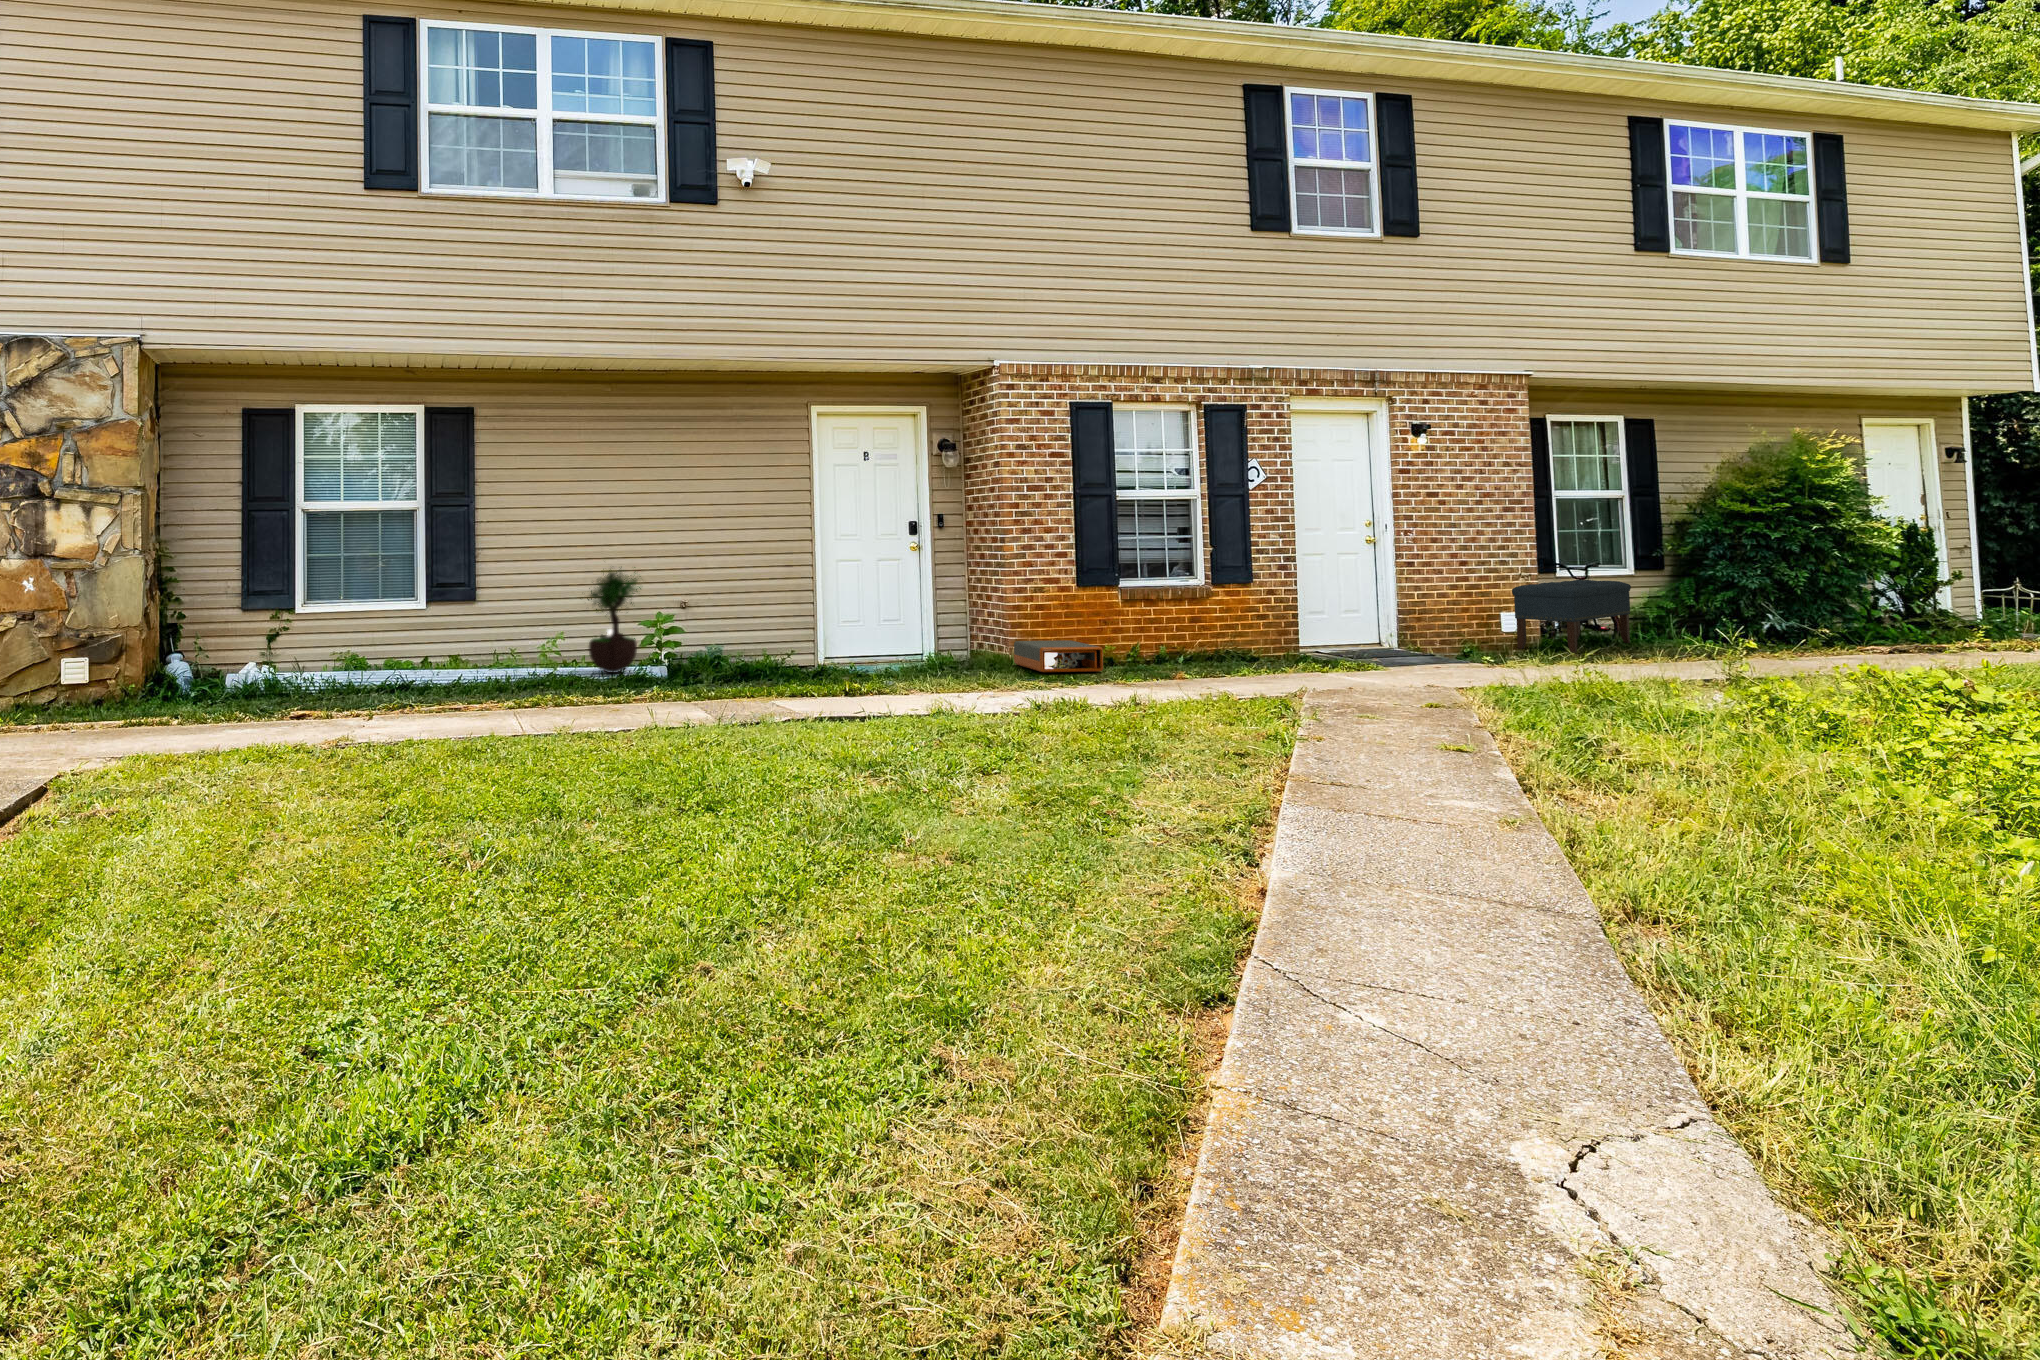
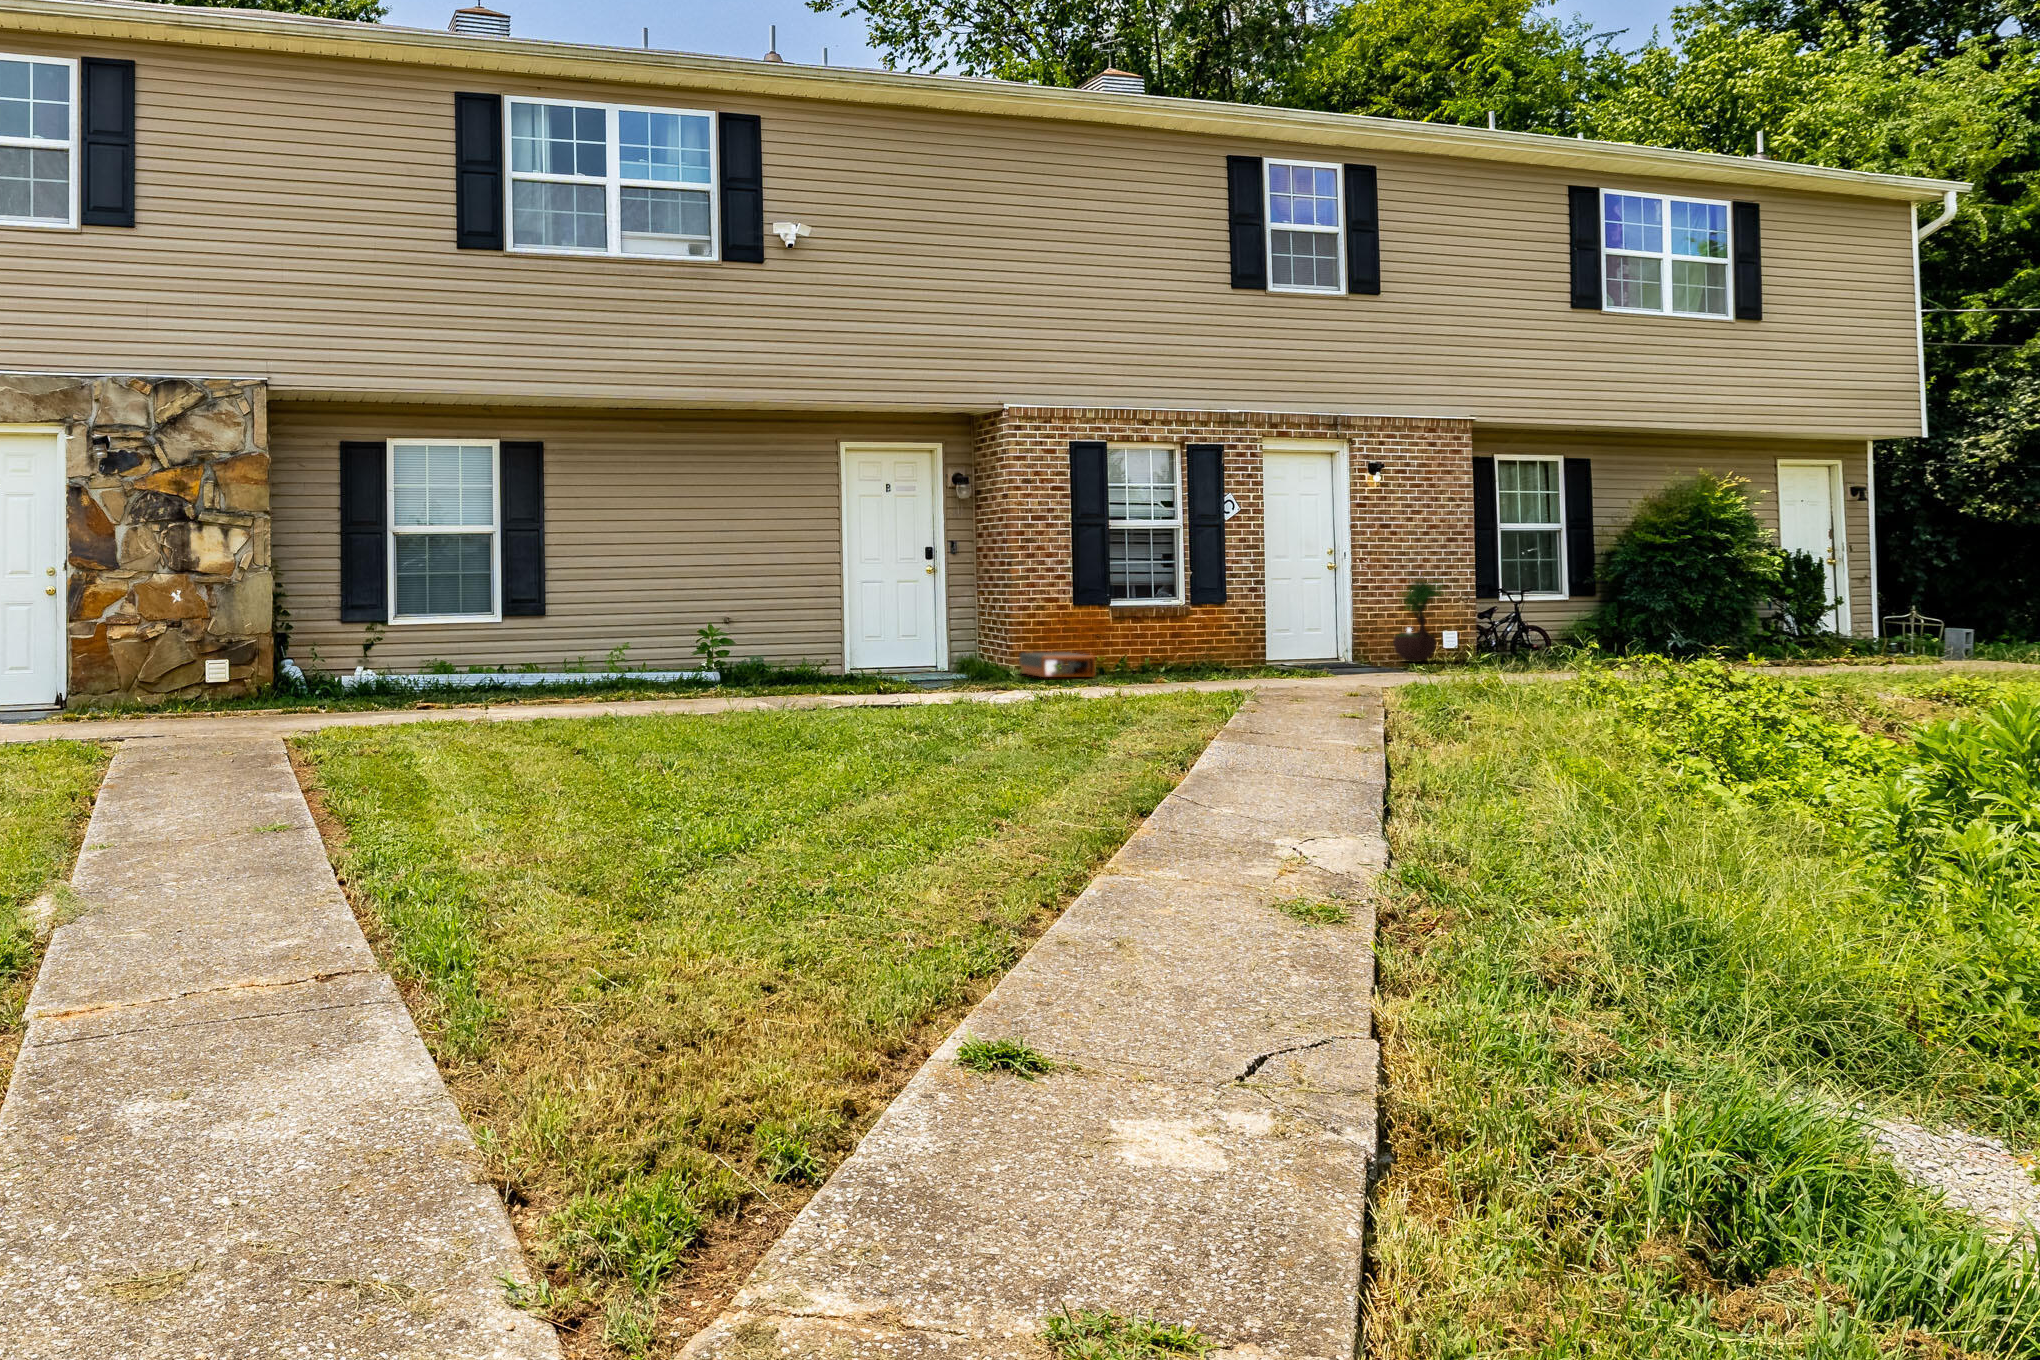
potted tree: present [580,567,641,673] -> present [1393,576,1443,662]
bench: present [1512,580,1631,653] -> none [1449,603,1552,663]

